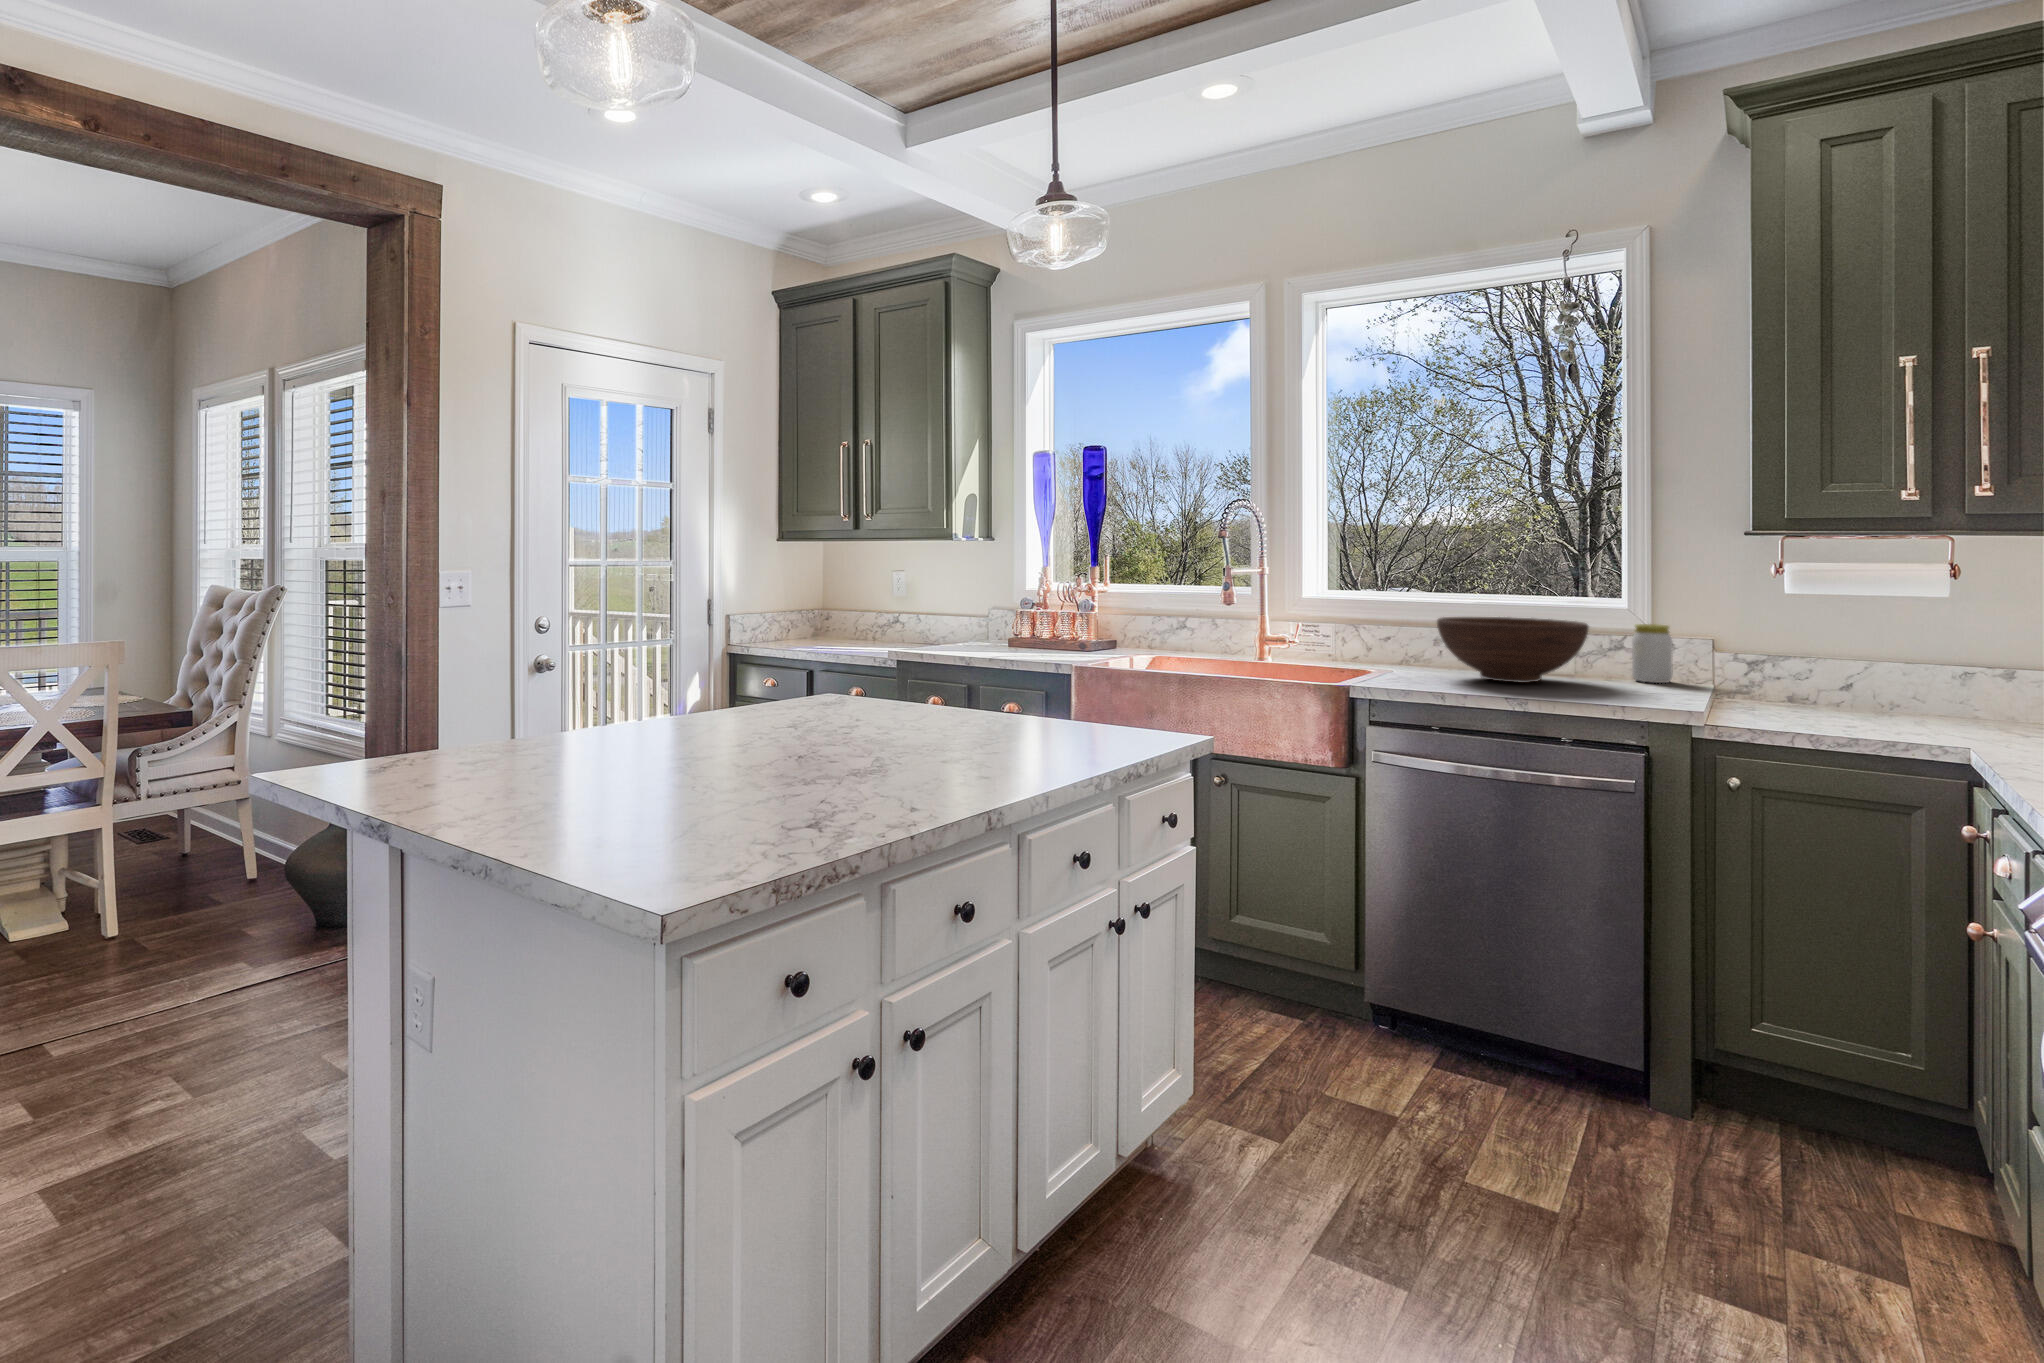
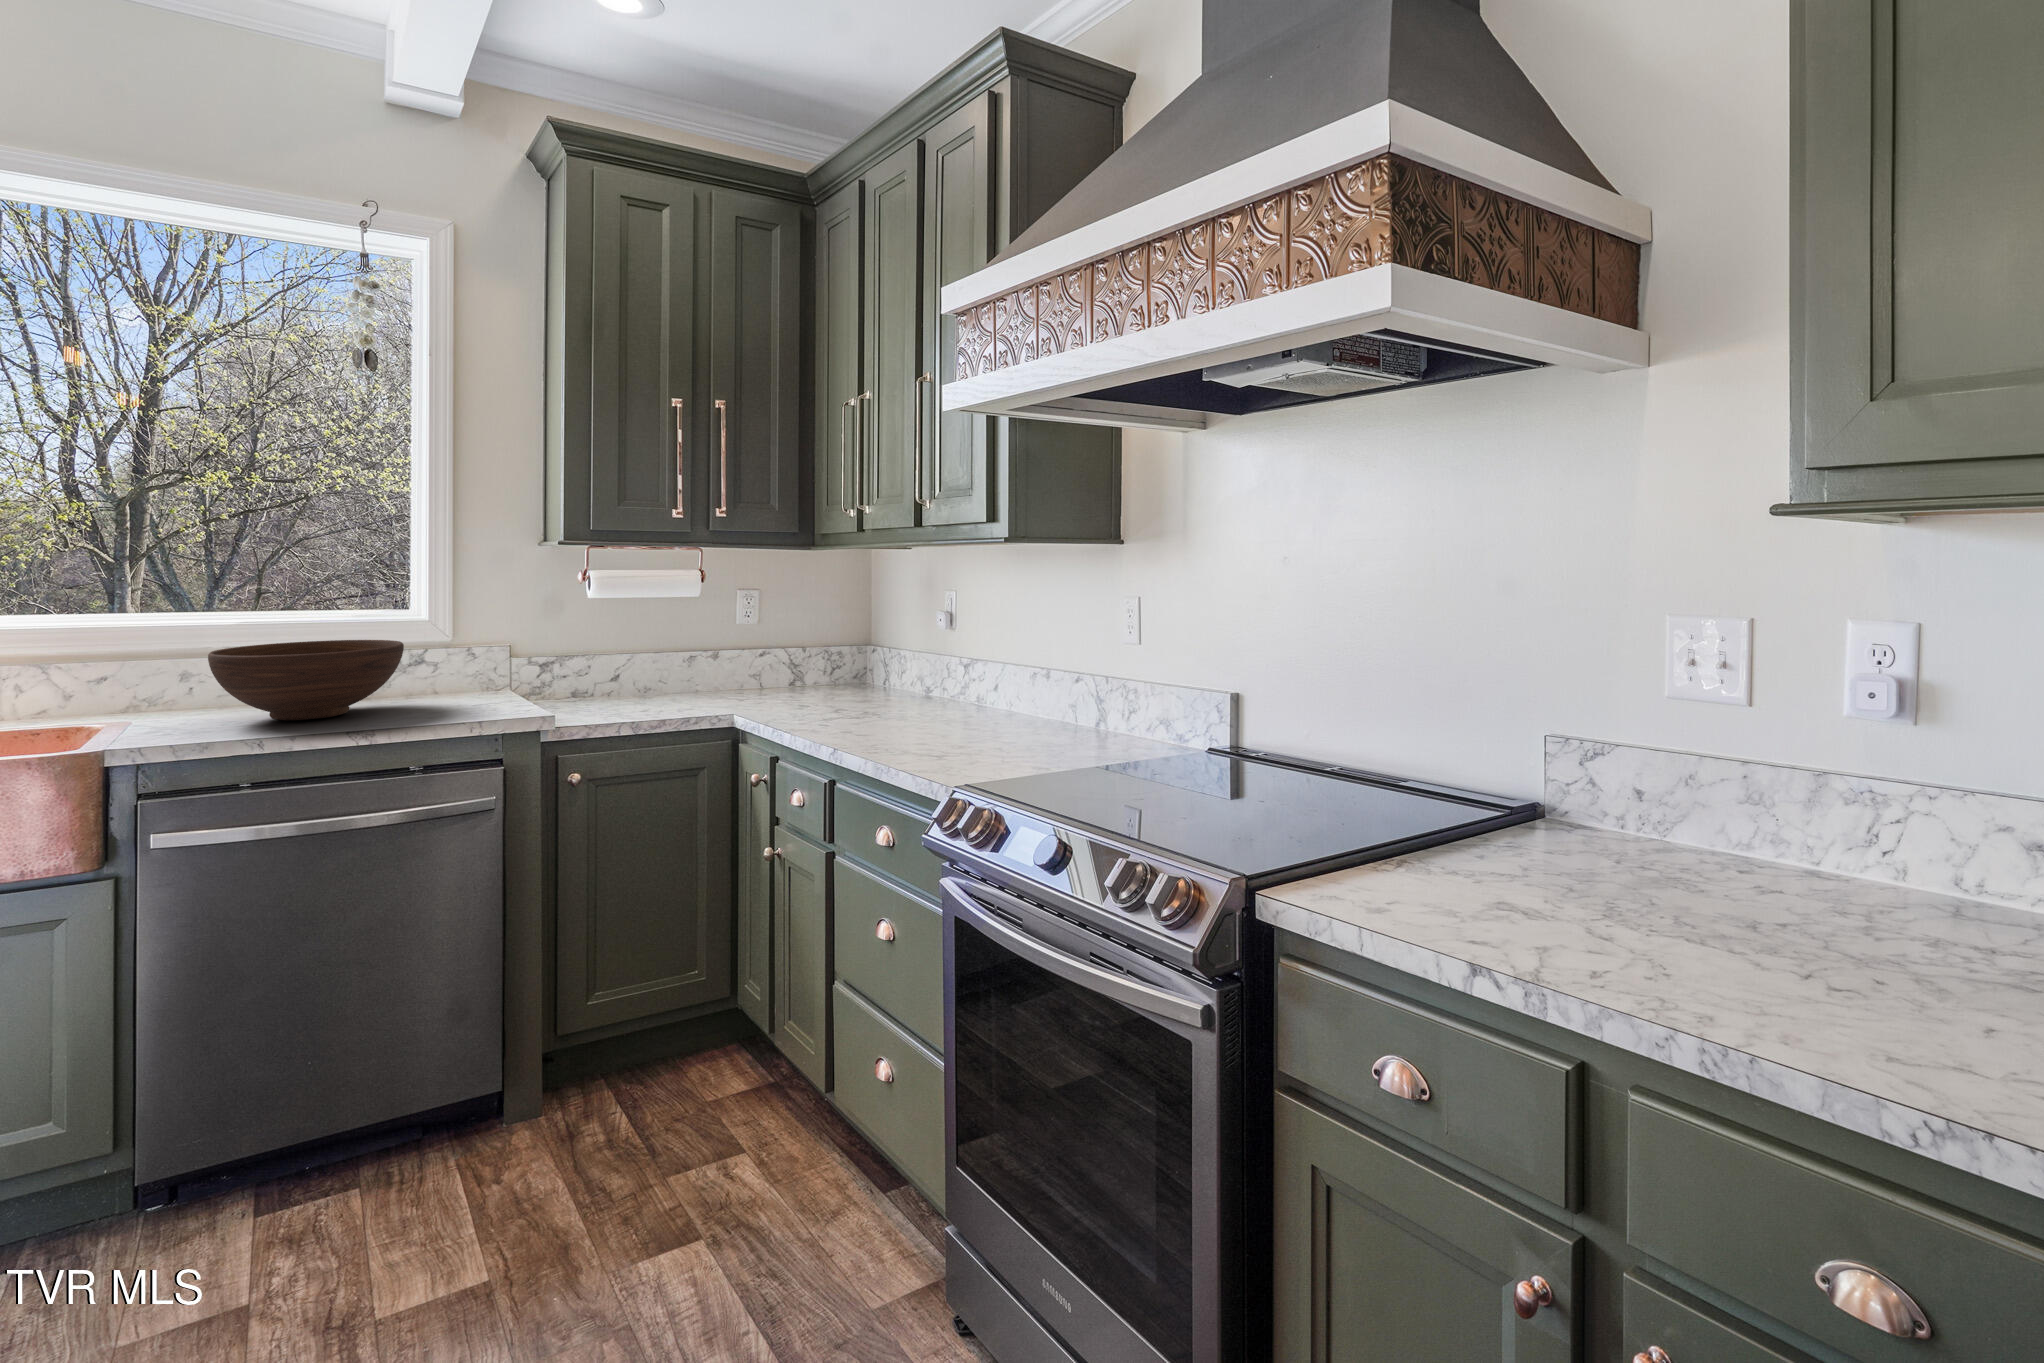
jar: present [1632,624,1673,683] -> none [435,635,476,695]

